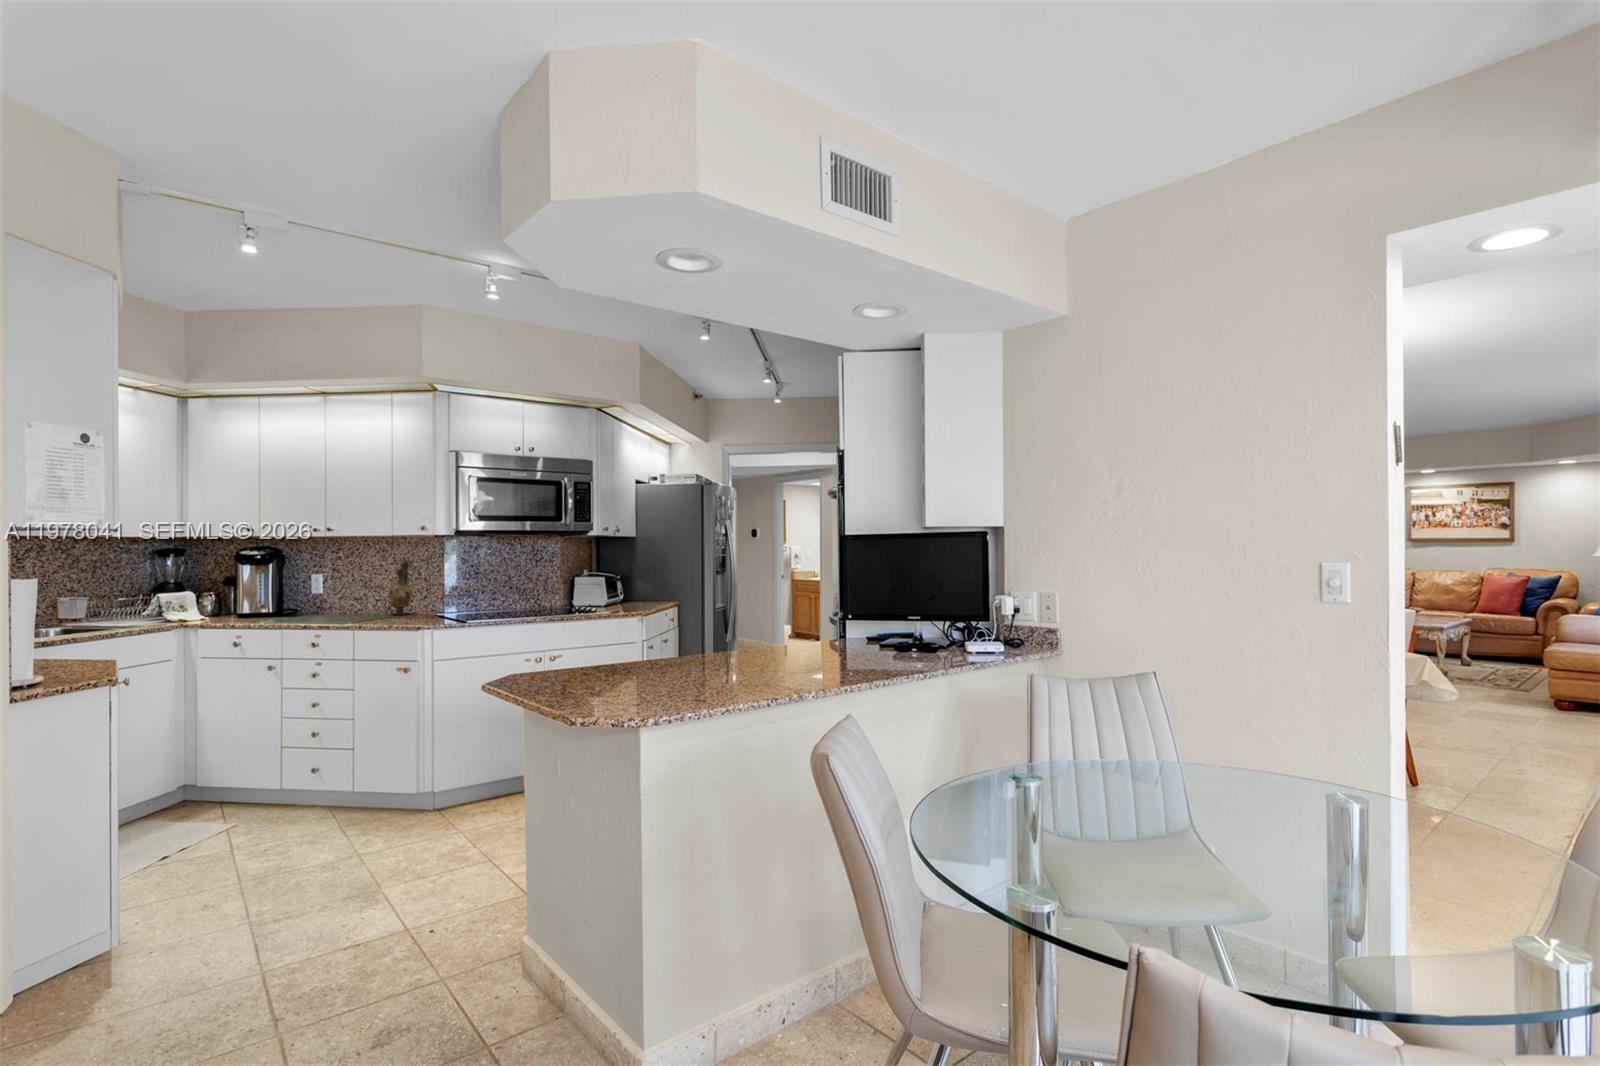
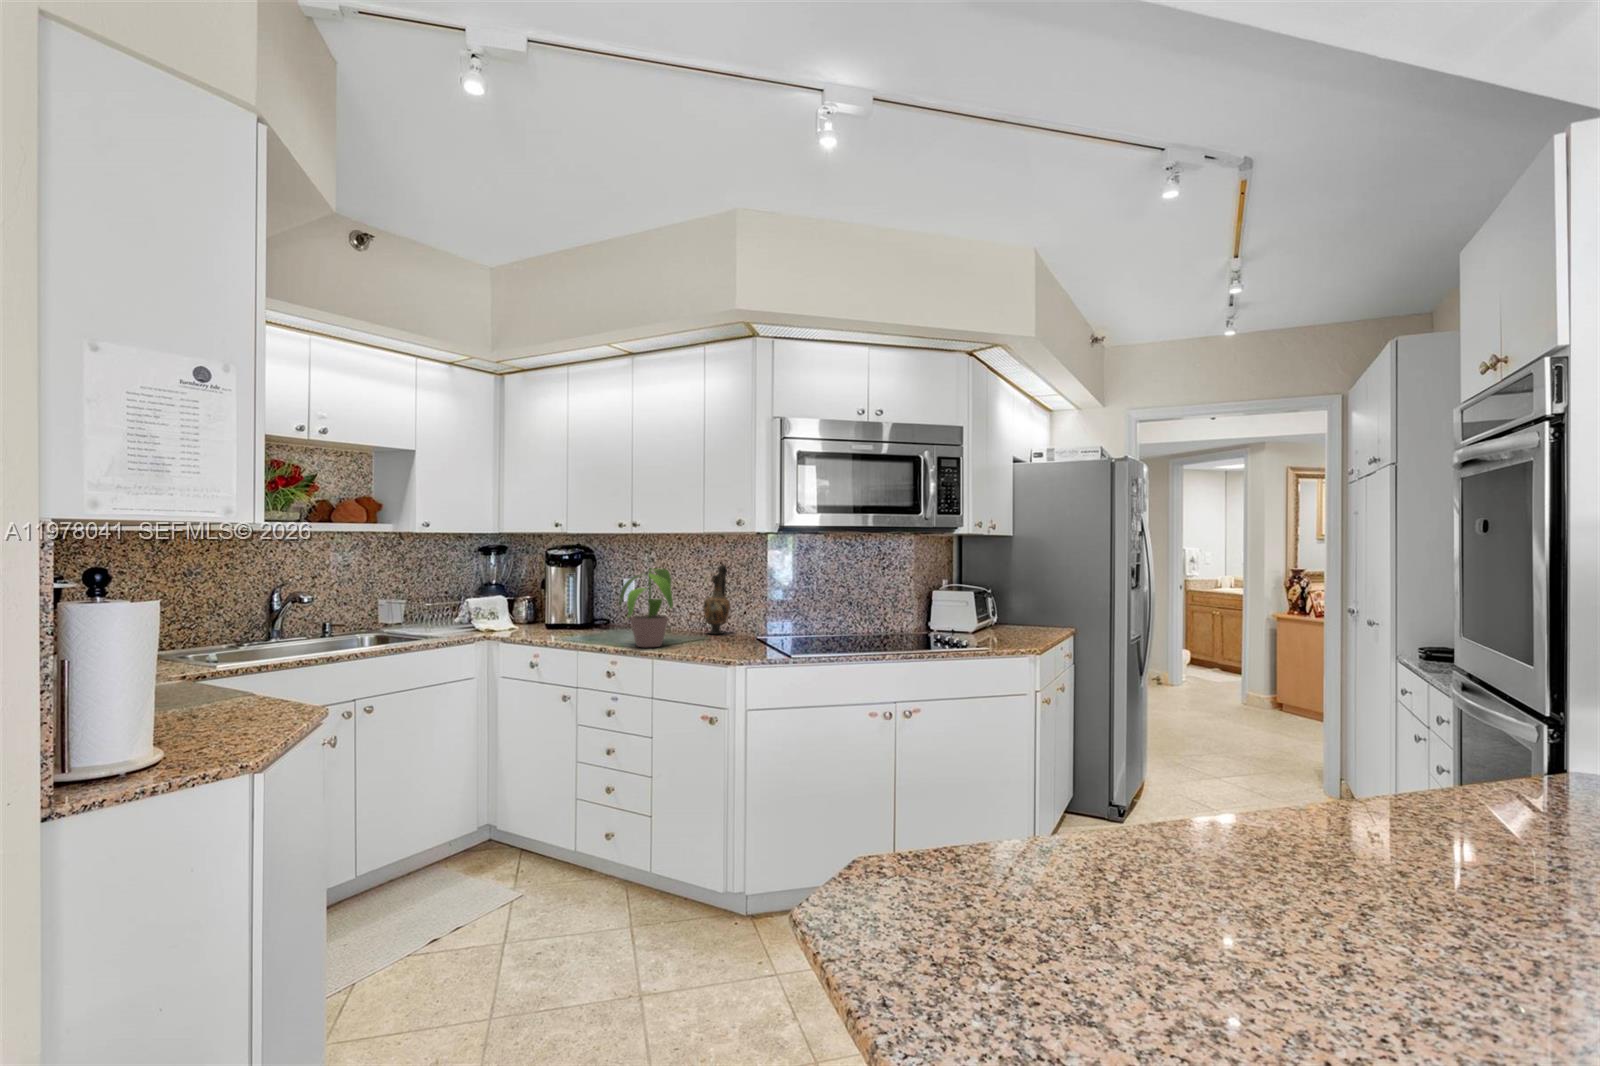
potted plant: none [312,563,378,624] -> present [619,569,673,647]

